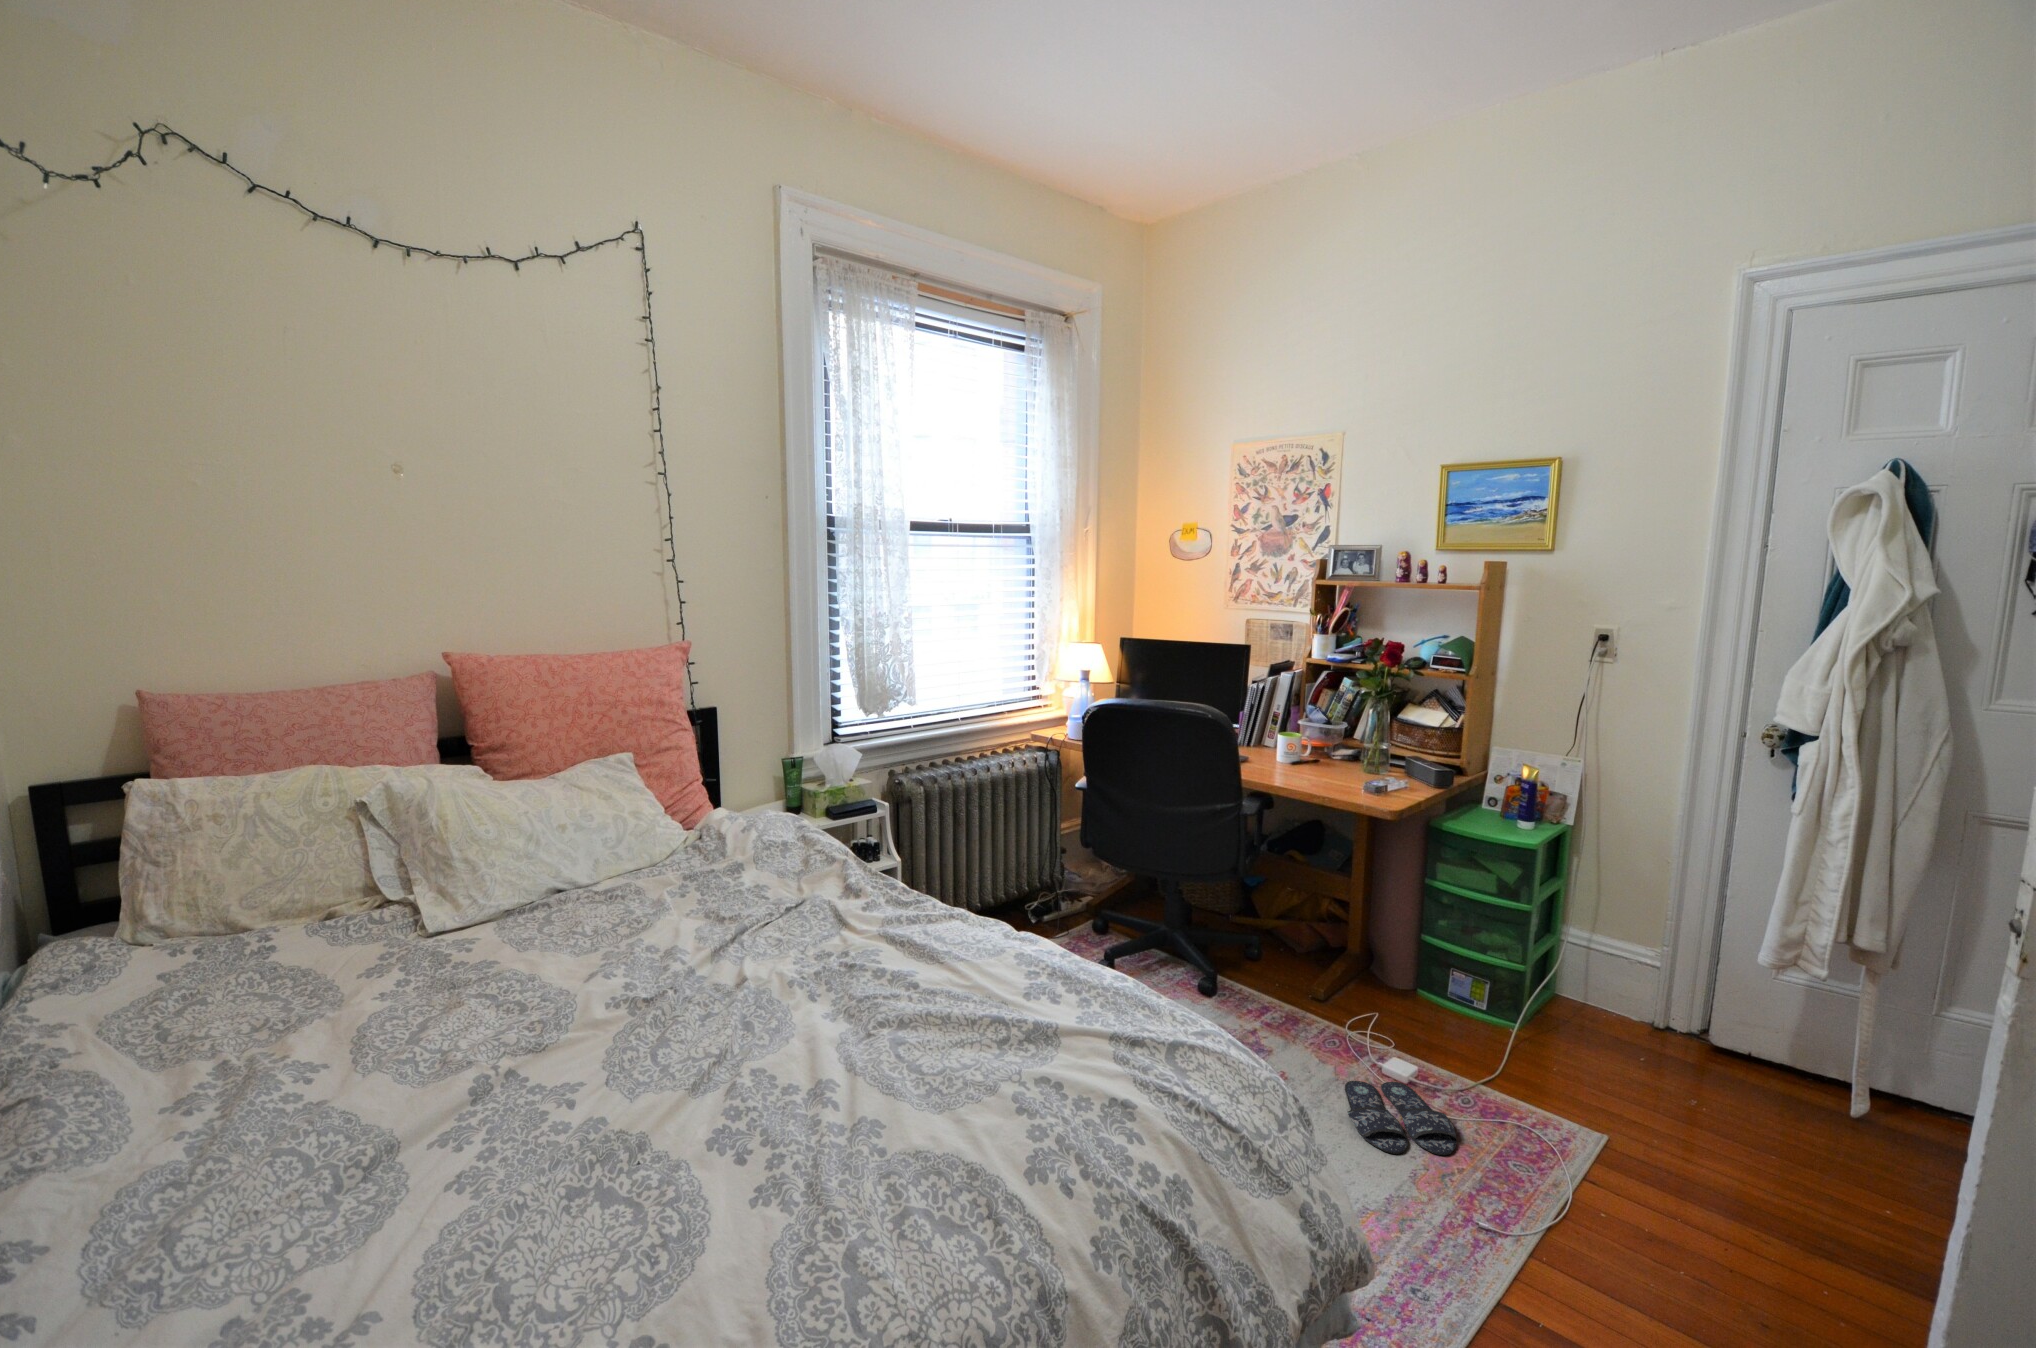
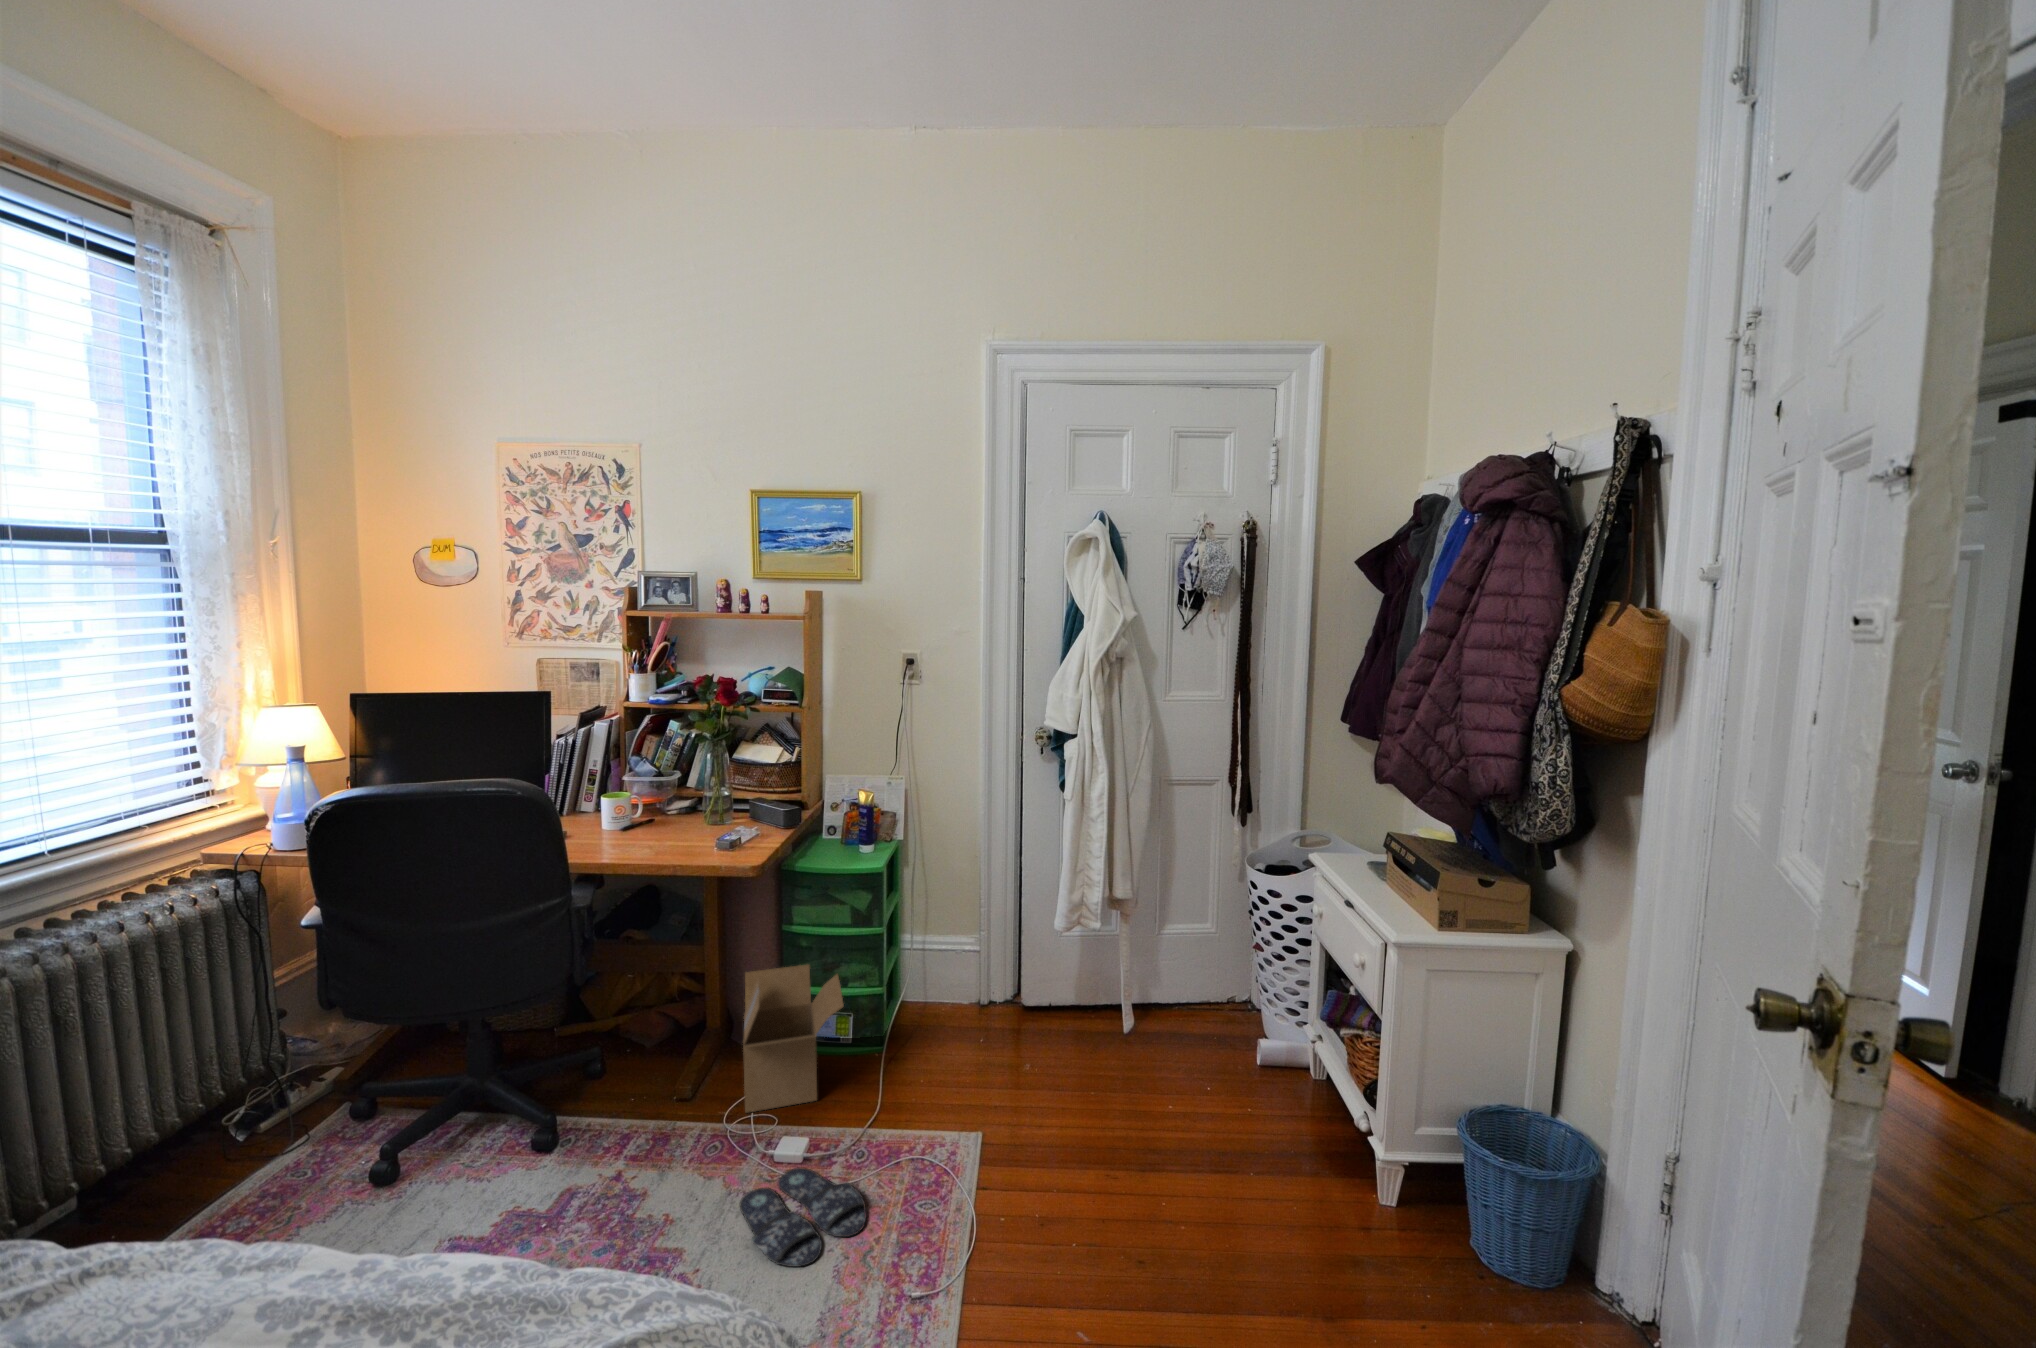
cardboard box: none [1367,909,1474,1042] -> present [743,965,844,1113]

